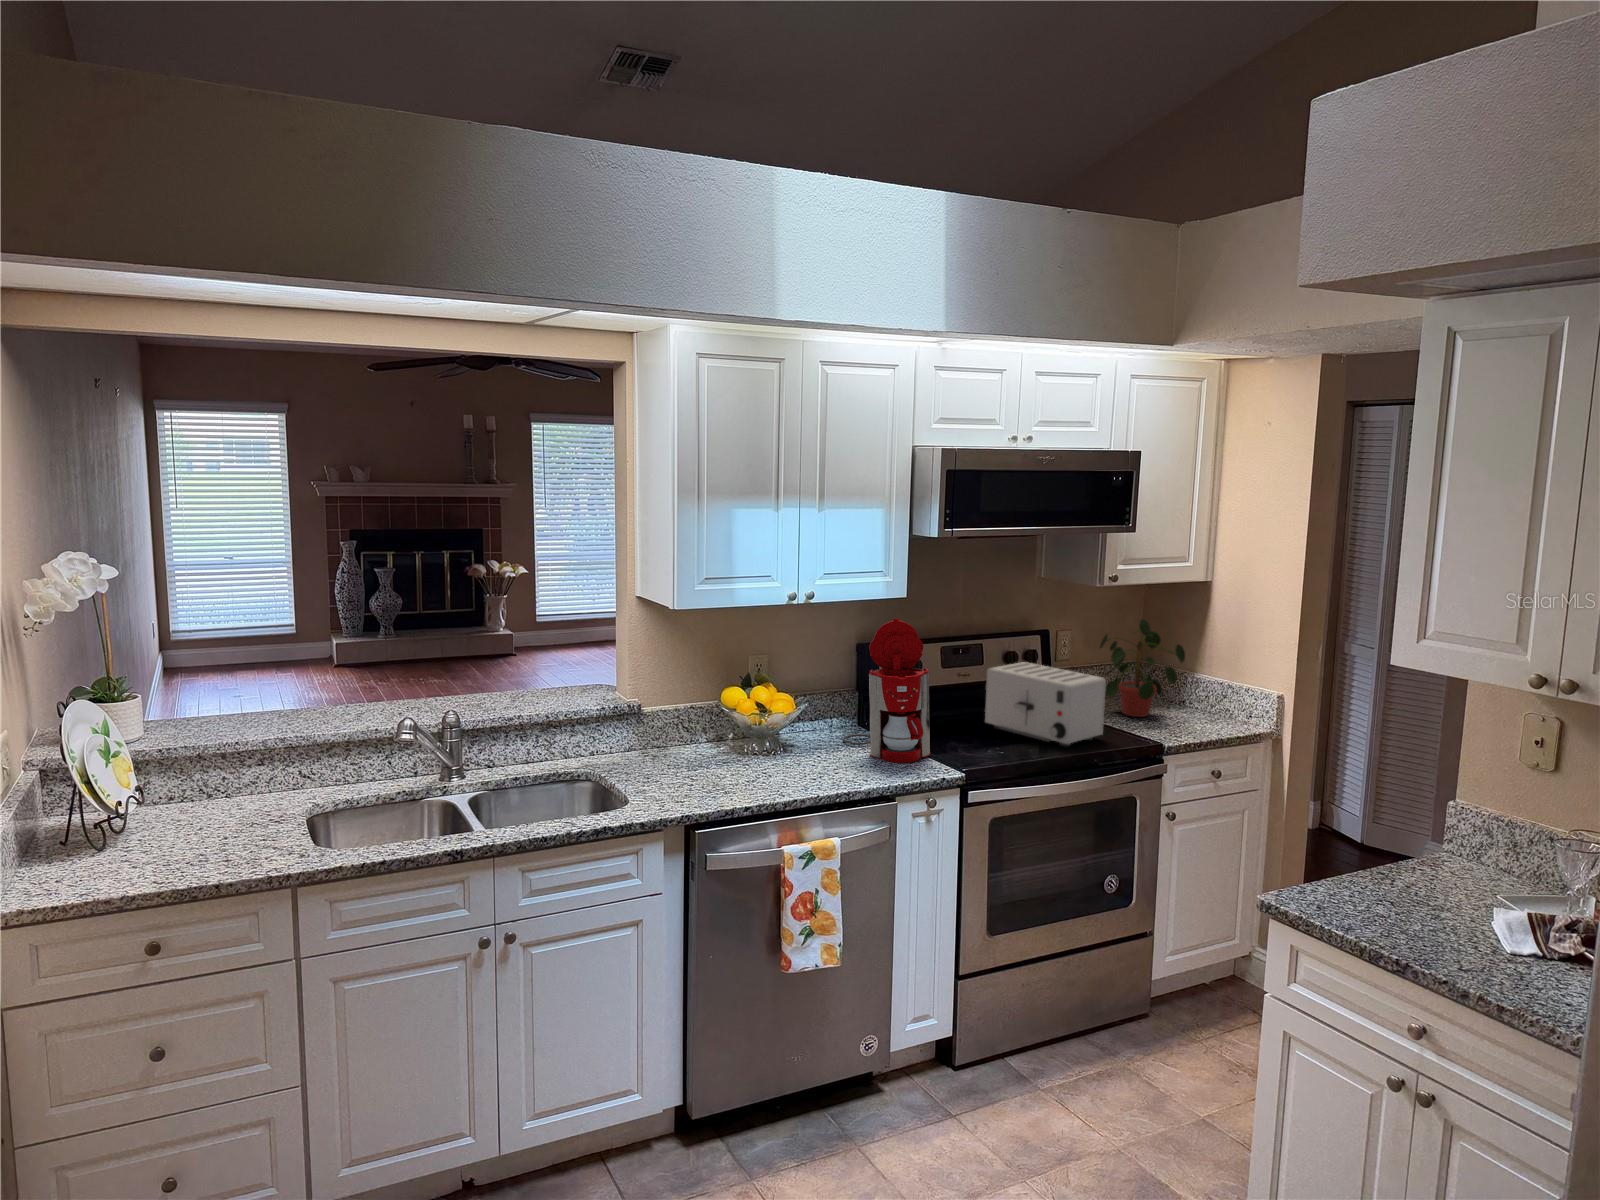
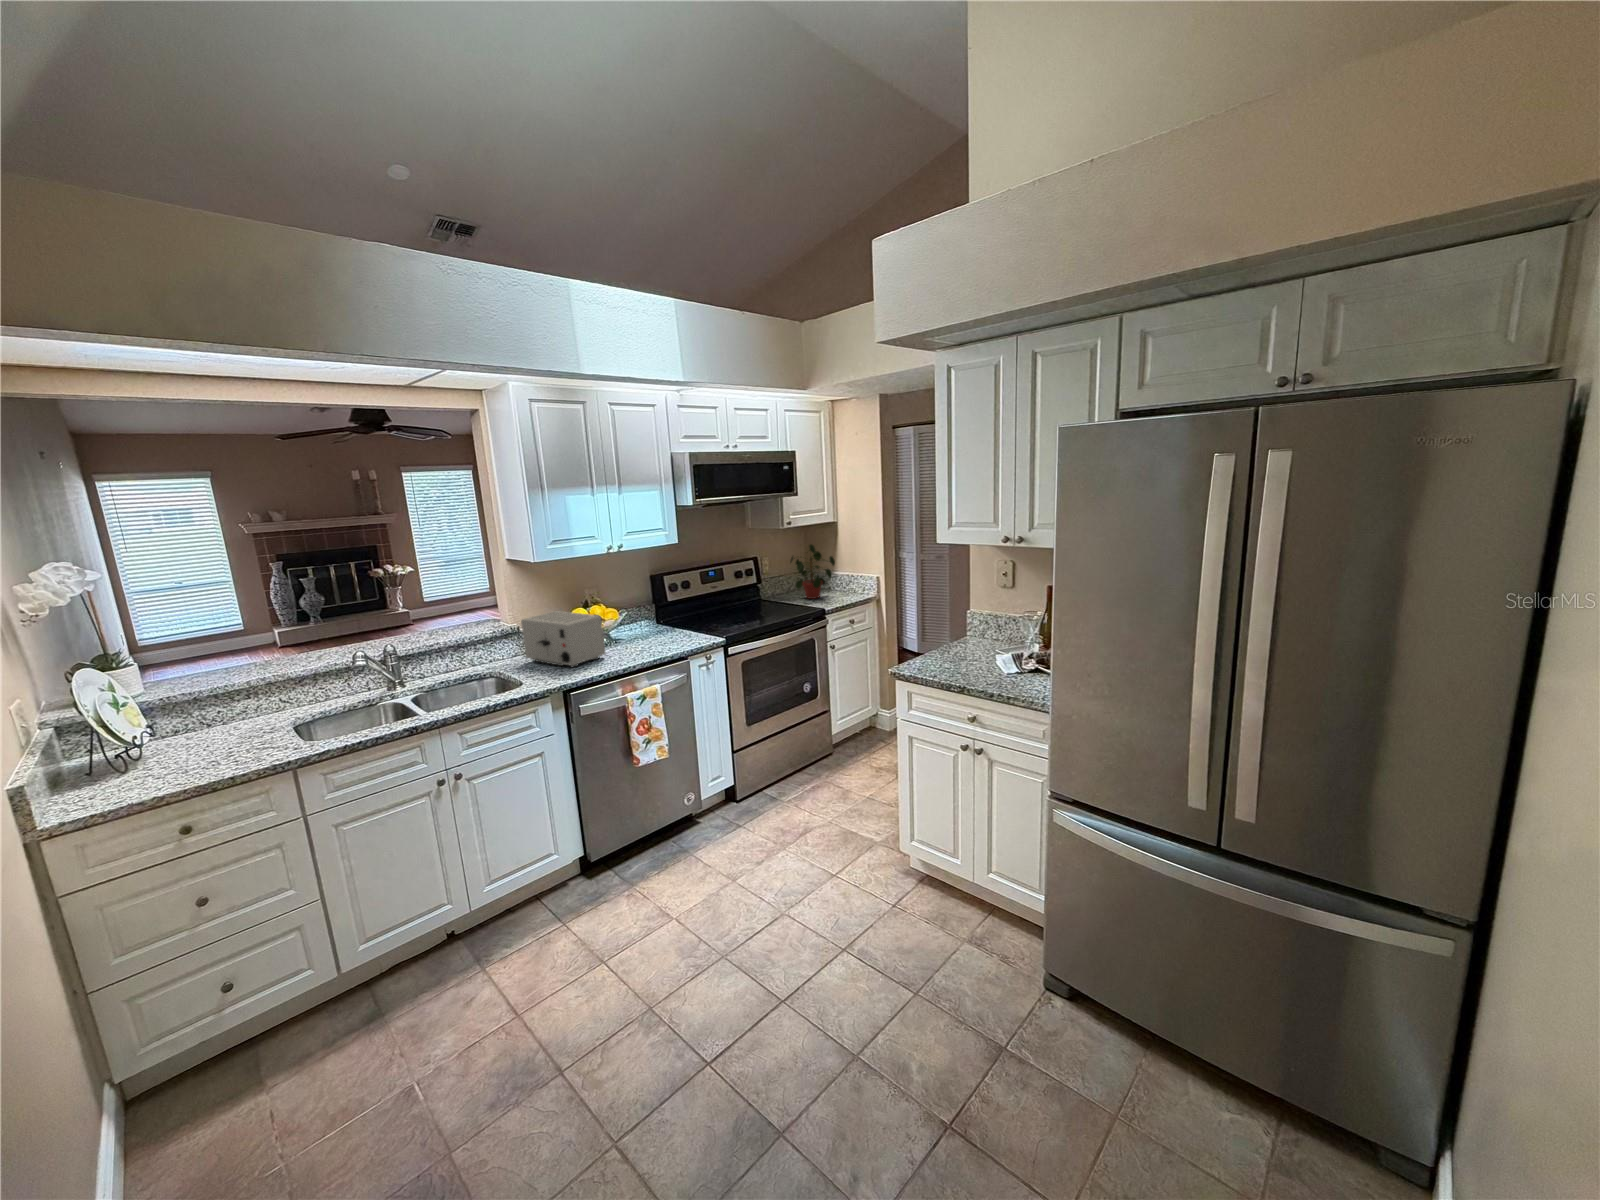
coffee maker: present [843,619,930,763] -> none [651,556,703,639]
toaster: present [985,662,1106,747] -> present [521,611,605,668]

